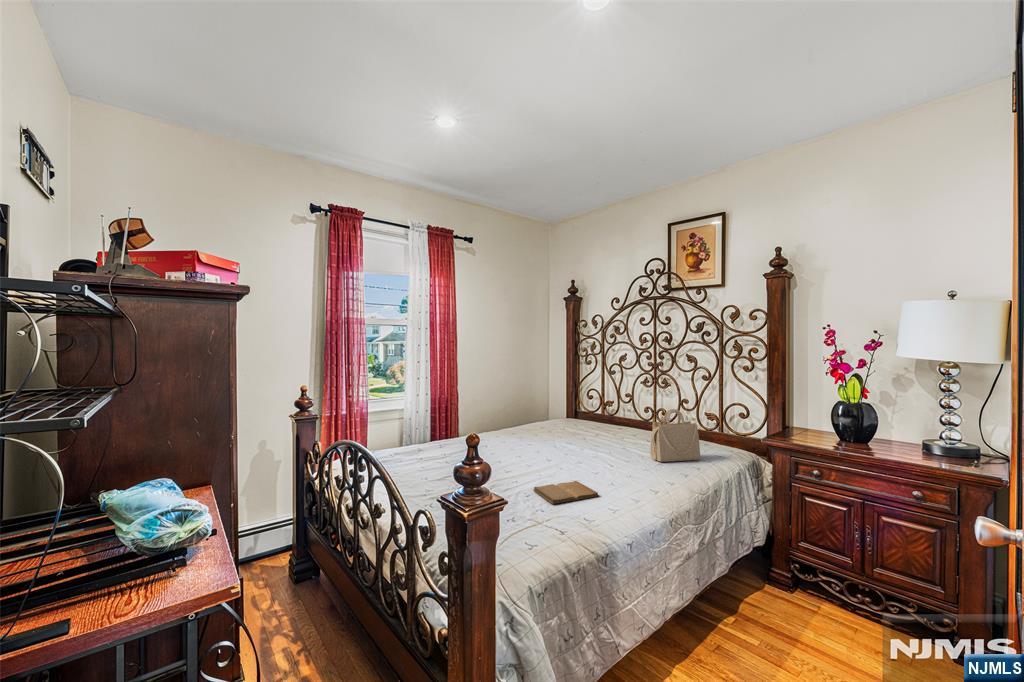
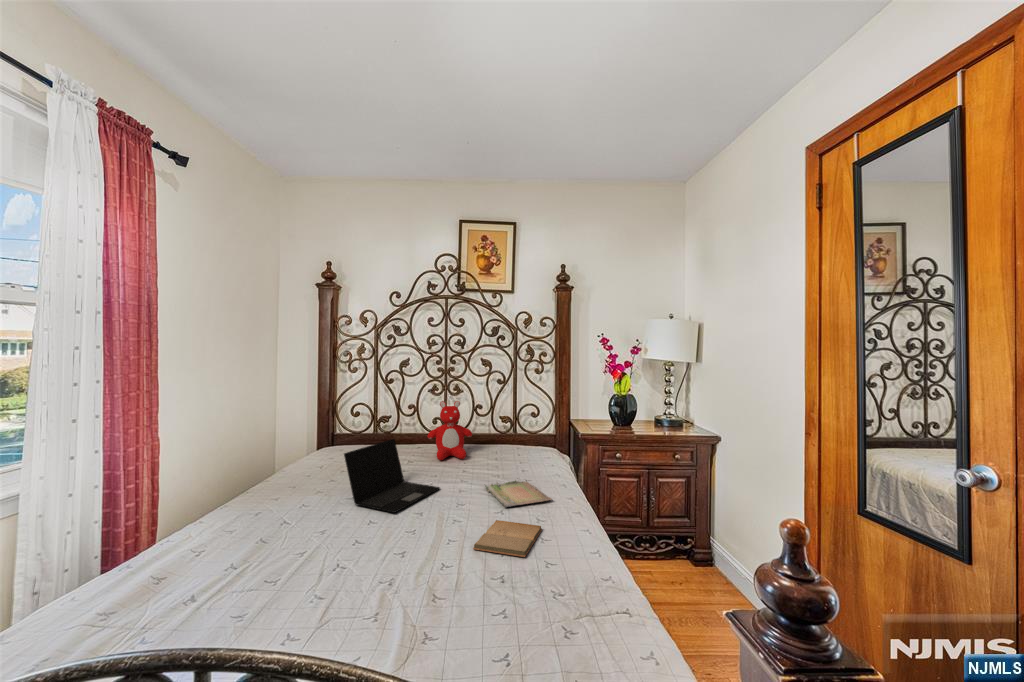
teddy bear: none [615,390,655,443] -> present [427,401,472,460]
handbag: present [650,409,700,462] -> none [502,417,541,474]
laptop: none [514,413,581,461] -> present [344,439,440,513]
tray: none [599,461,656,482] -> present [485,480,551,507]

